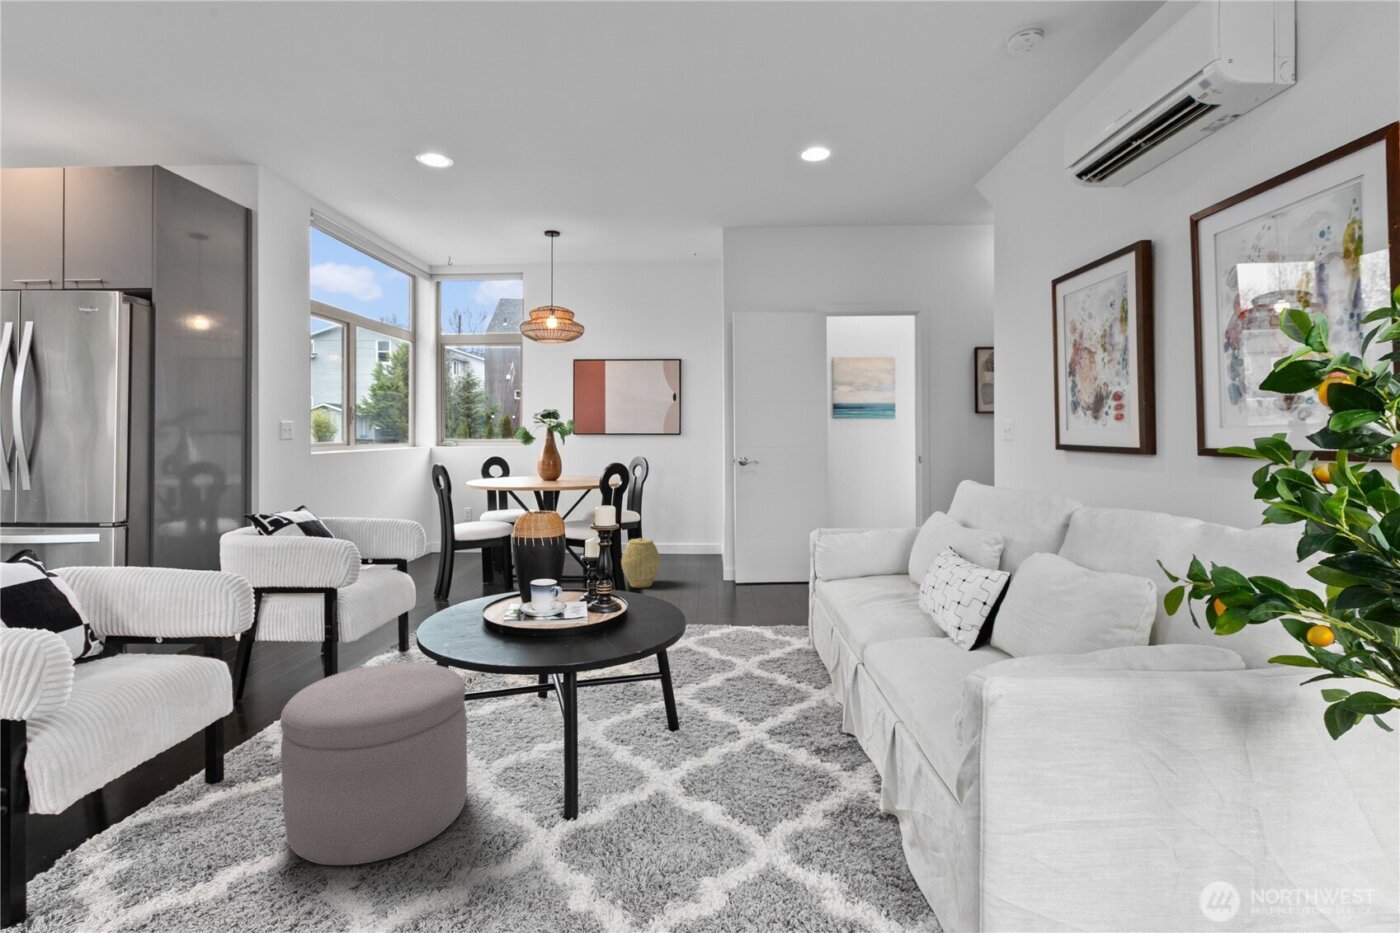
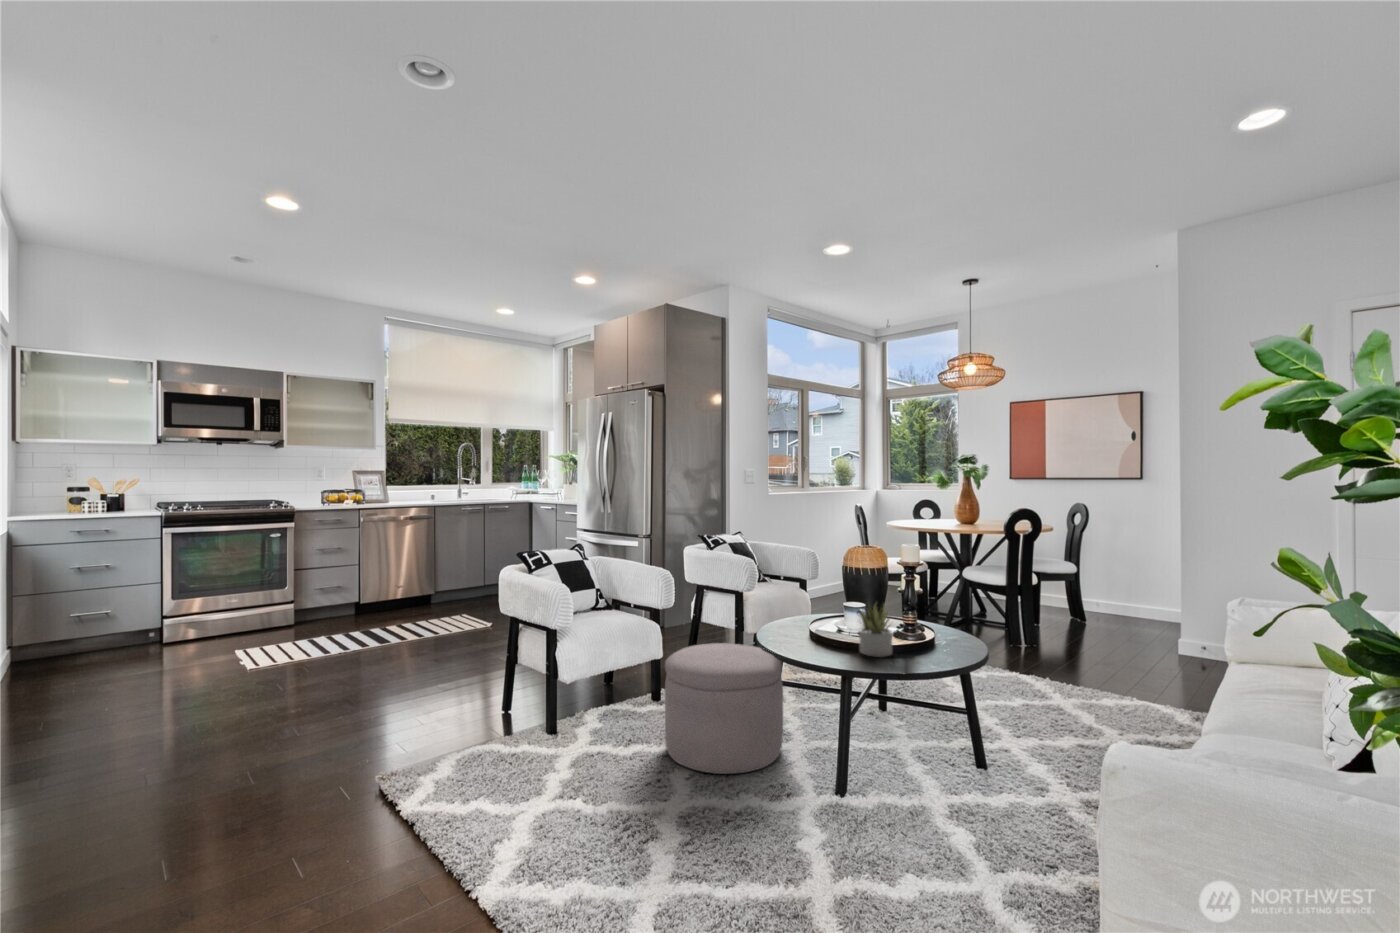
woven basket: present [621,538,660,588] -> none [1034,590,1081,644]
succulent plant: none [557,579,602,644] -> present [859,605,892,657]

